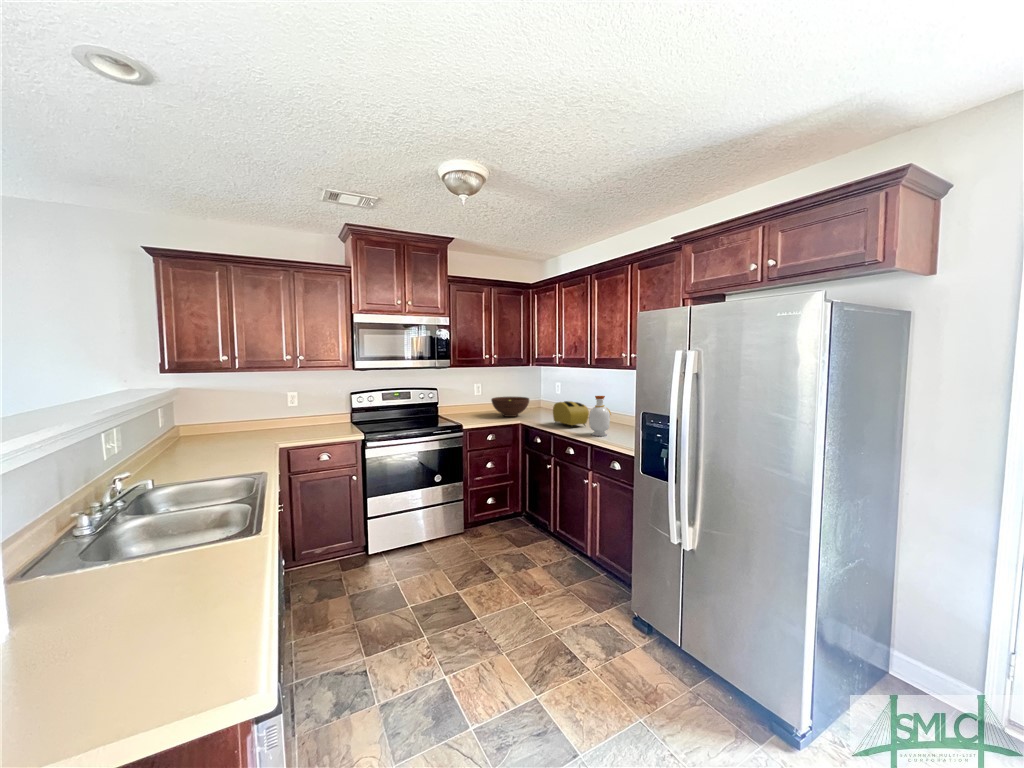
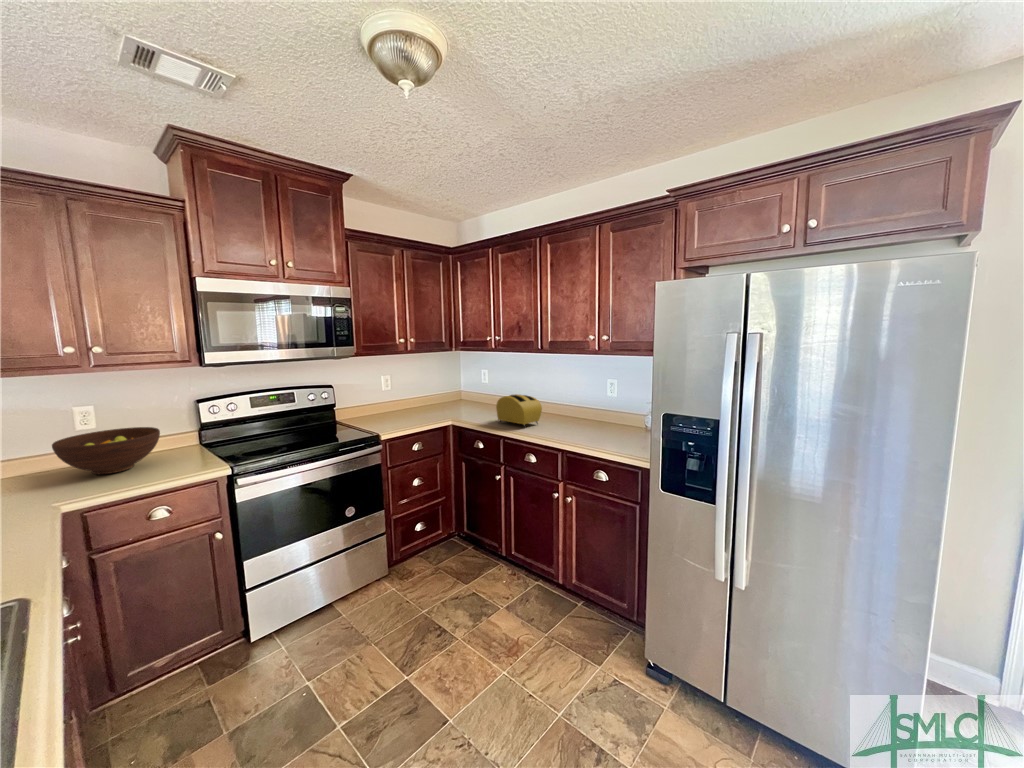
bottle: present [589,396,611,436] -> none [552,388,579,437]
fruit bowl: present [491,397,529,417] -> present [52,427,160,474]

